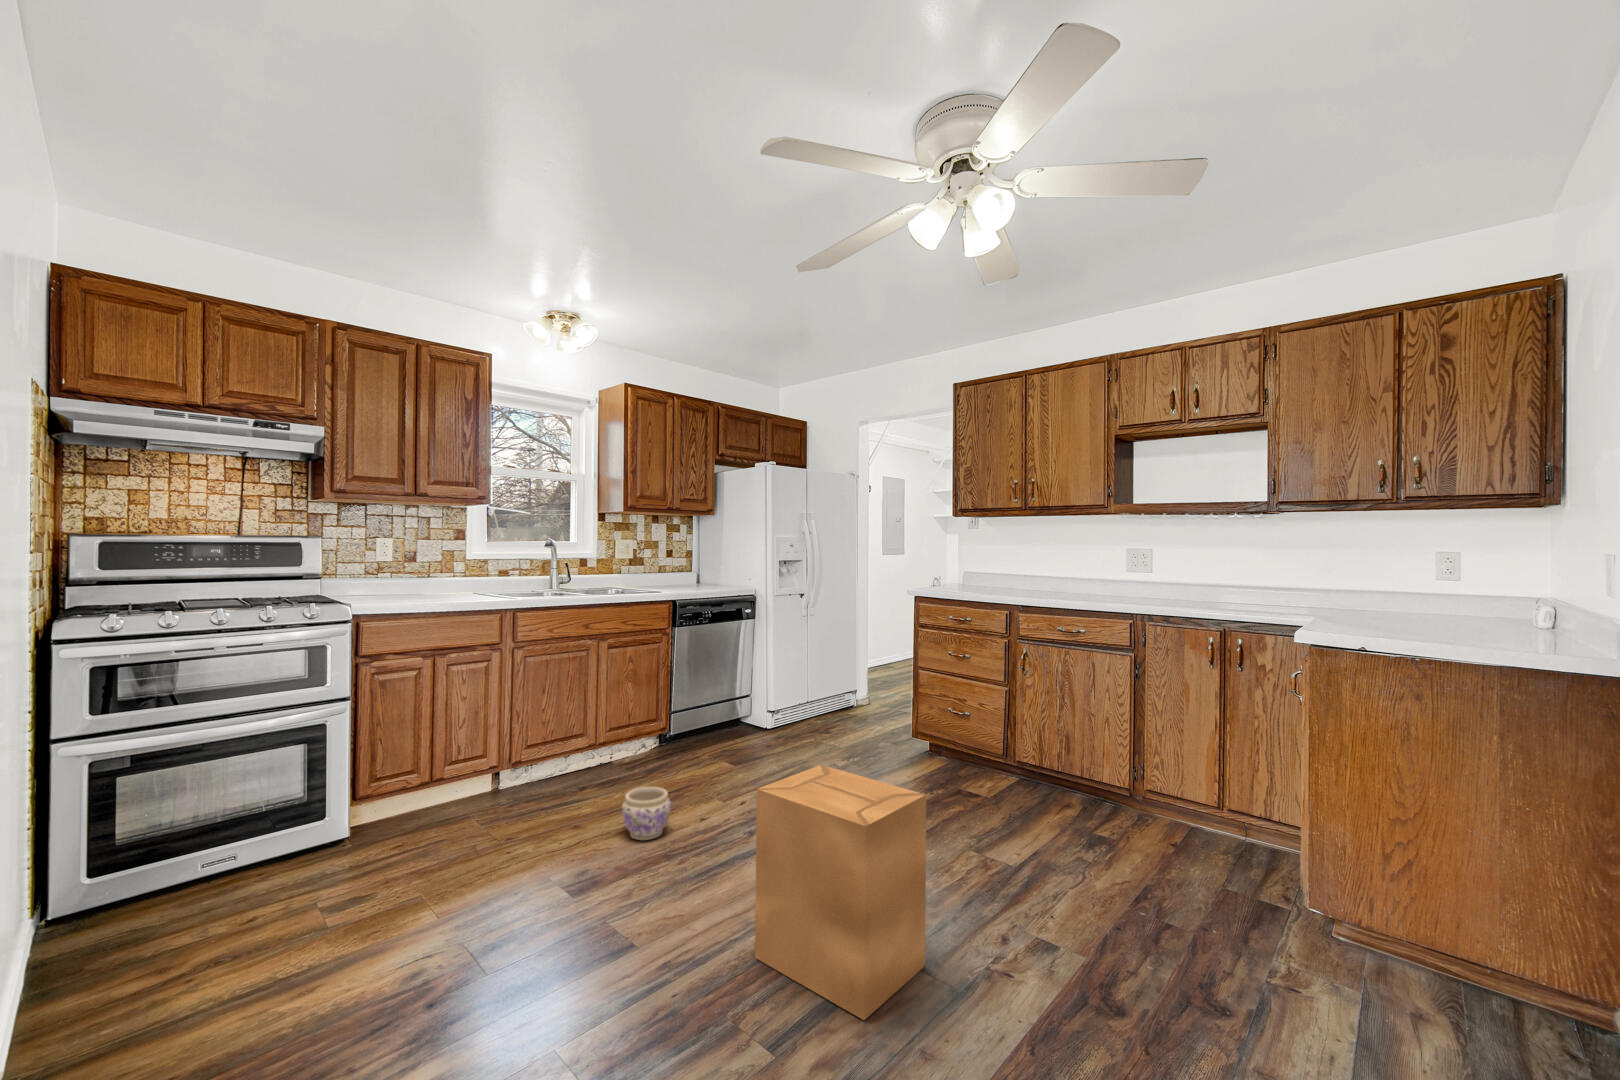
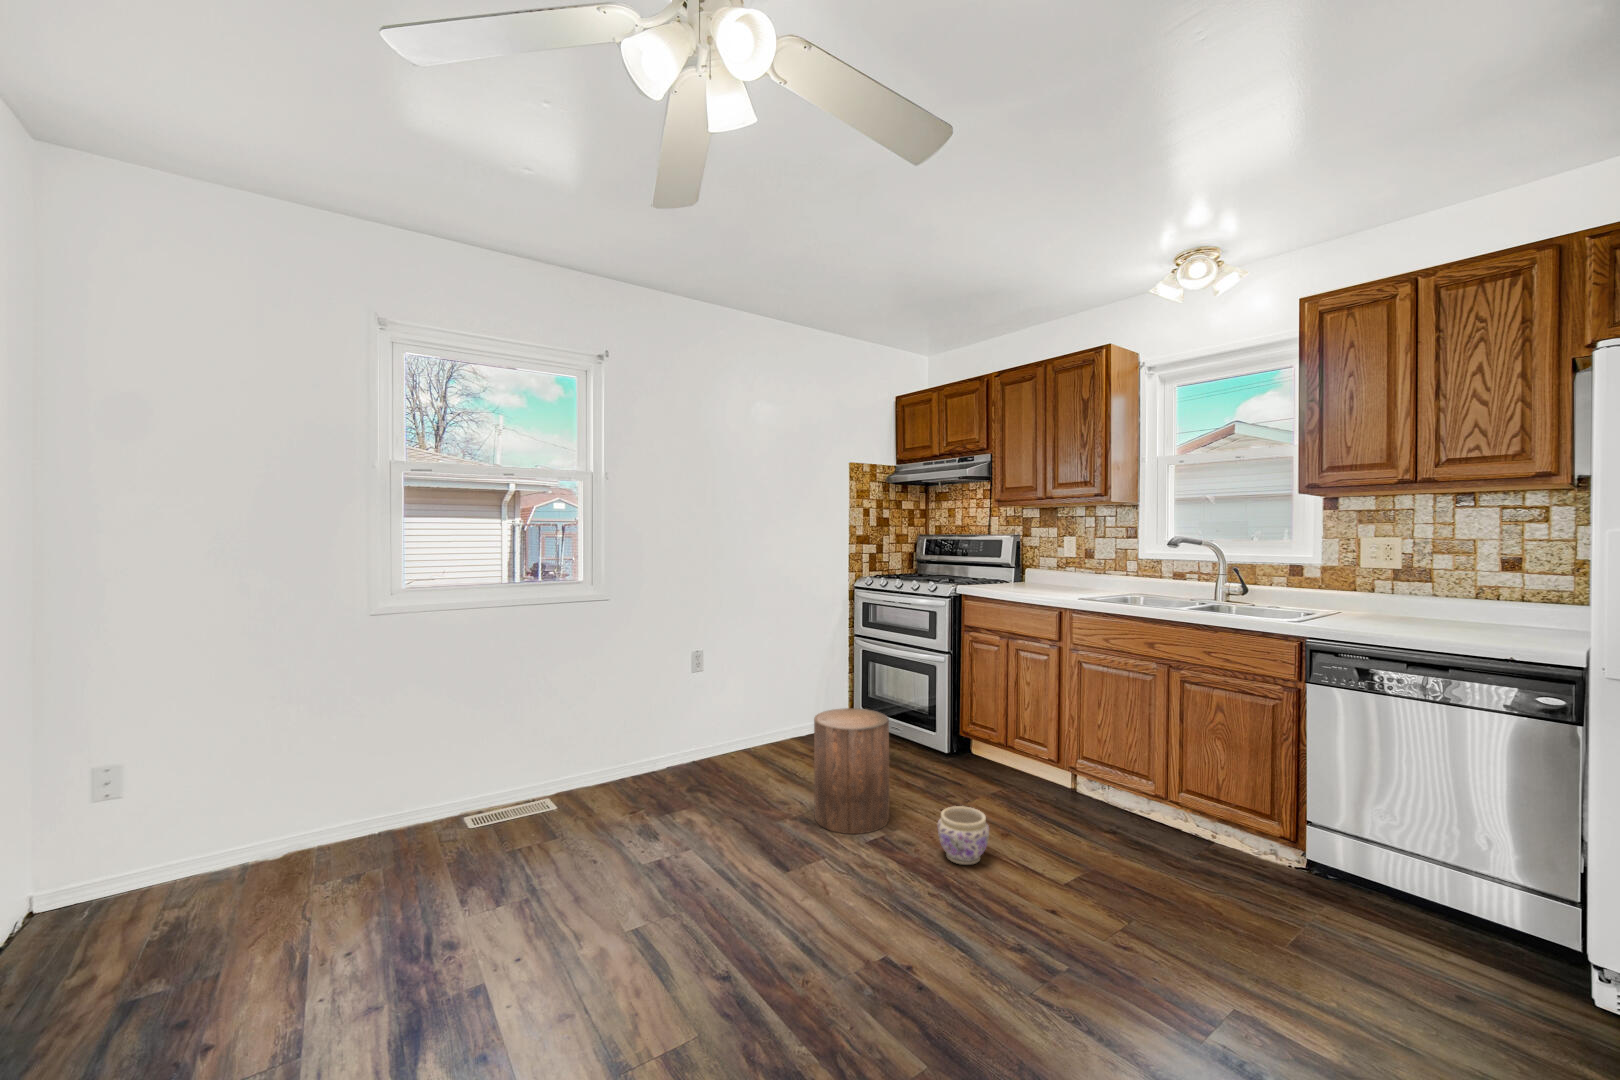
stool: none [475,751,582,922] -> present [814,708,889,834]
cardboard box: present [755,765,926,1020] -> none [601,764,763,1004]

